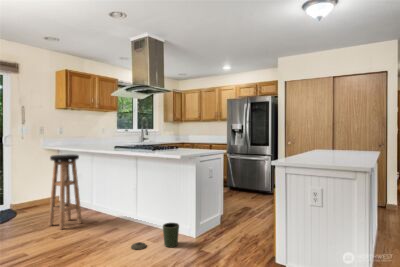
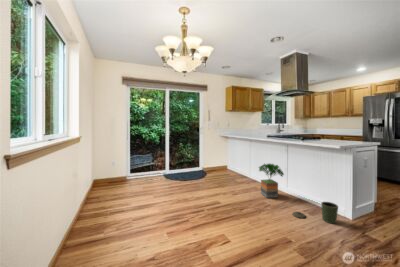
bar stool: present [49,154,82,229] -> none [227,141,247,189]
potted tree: none [94,183,129,233] -> present [259,164,284,198]

